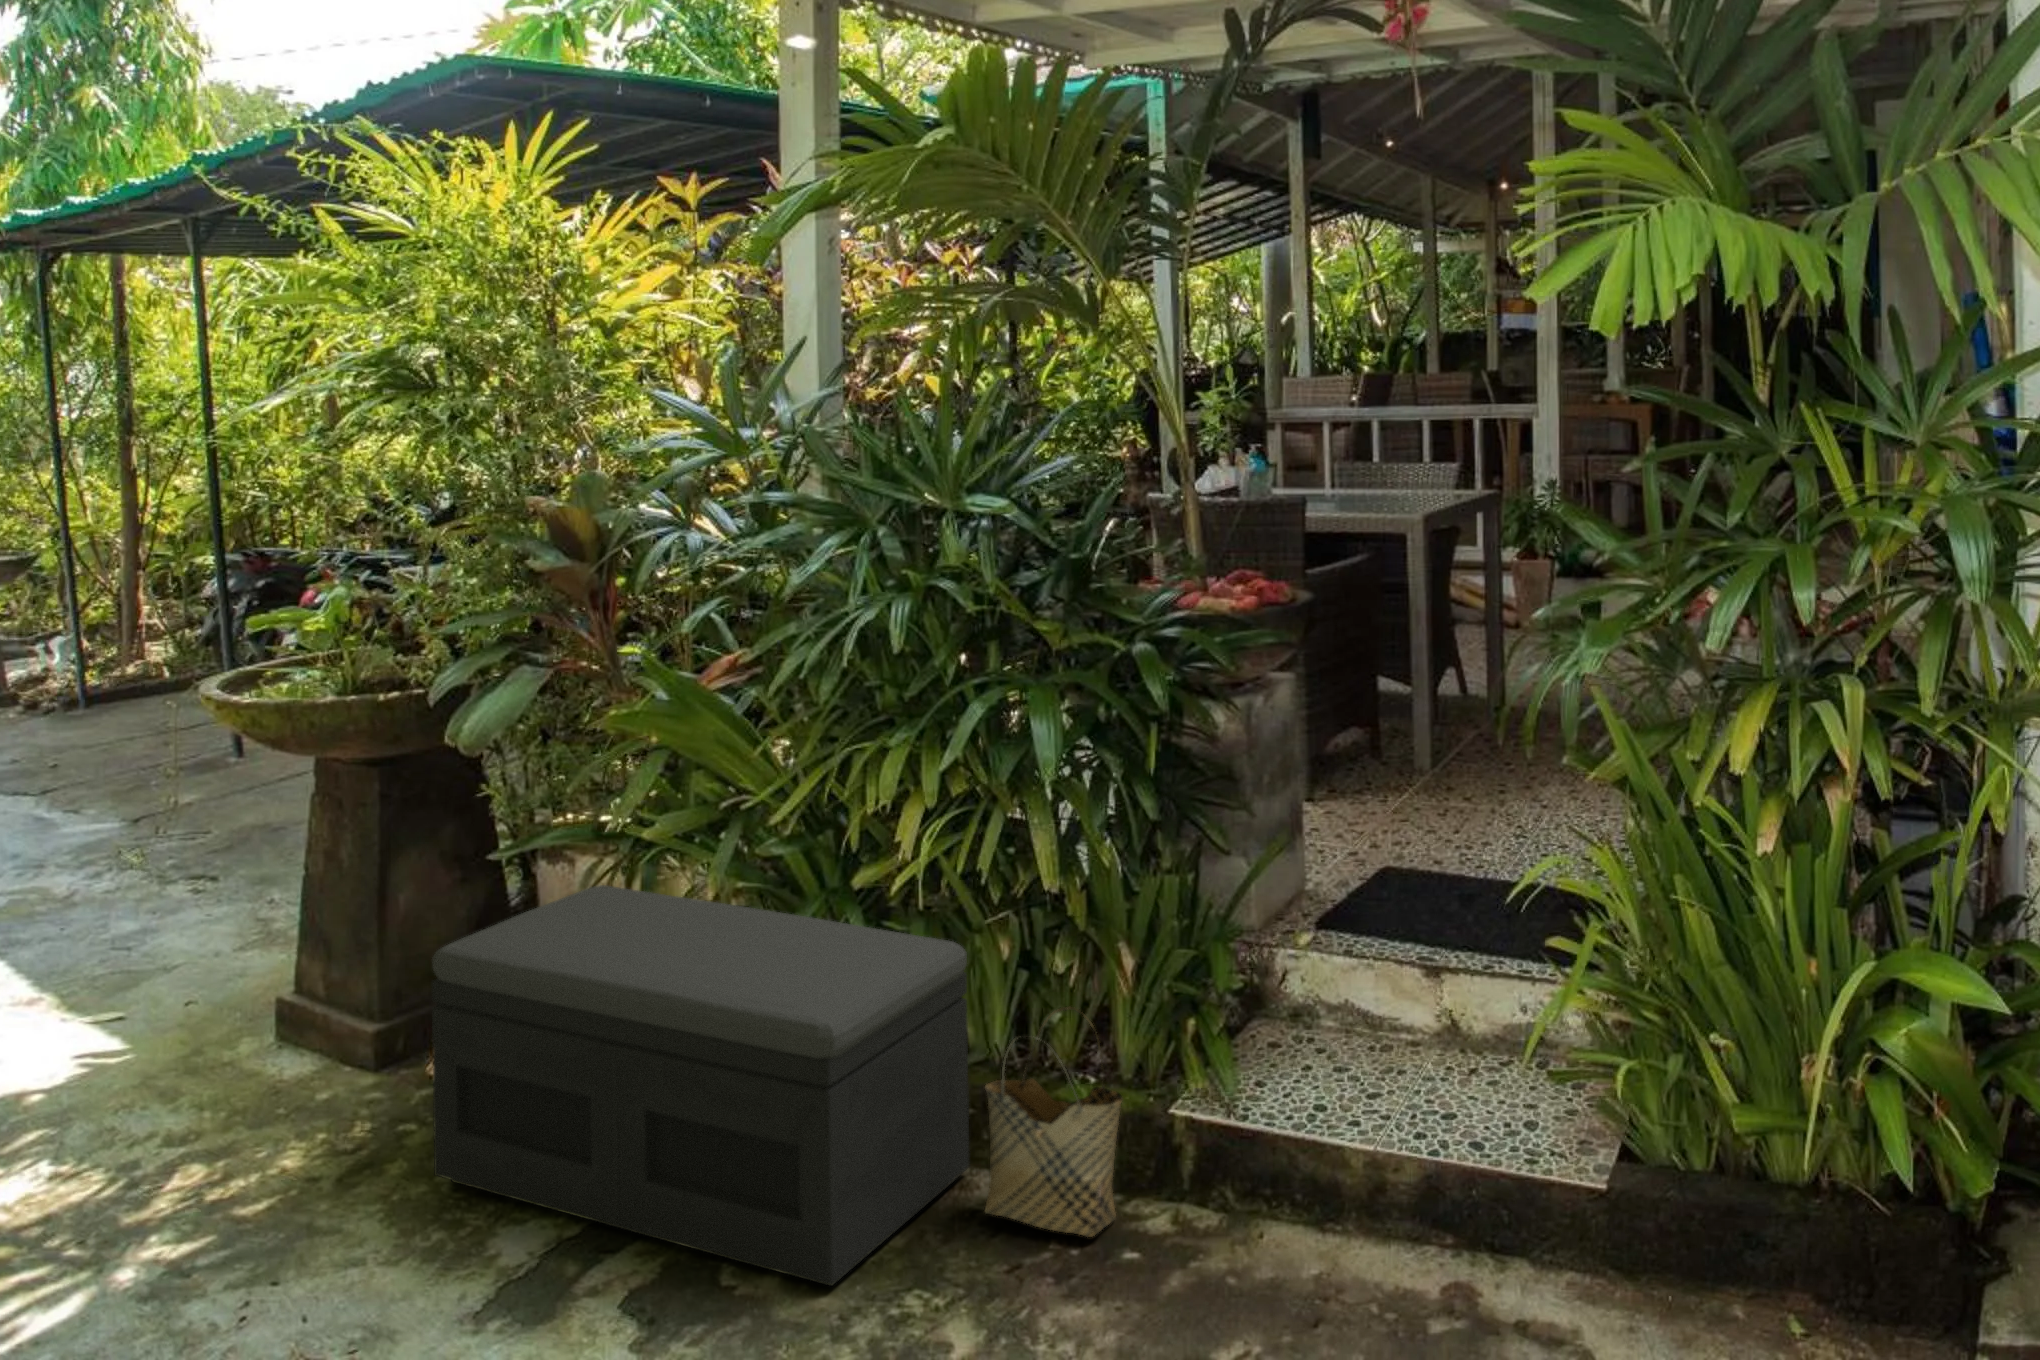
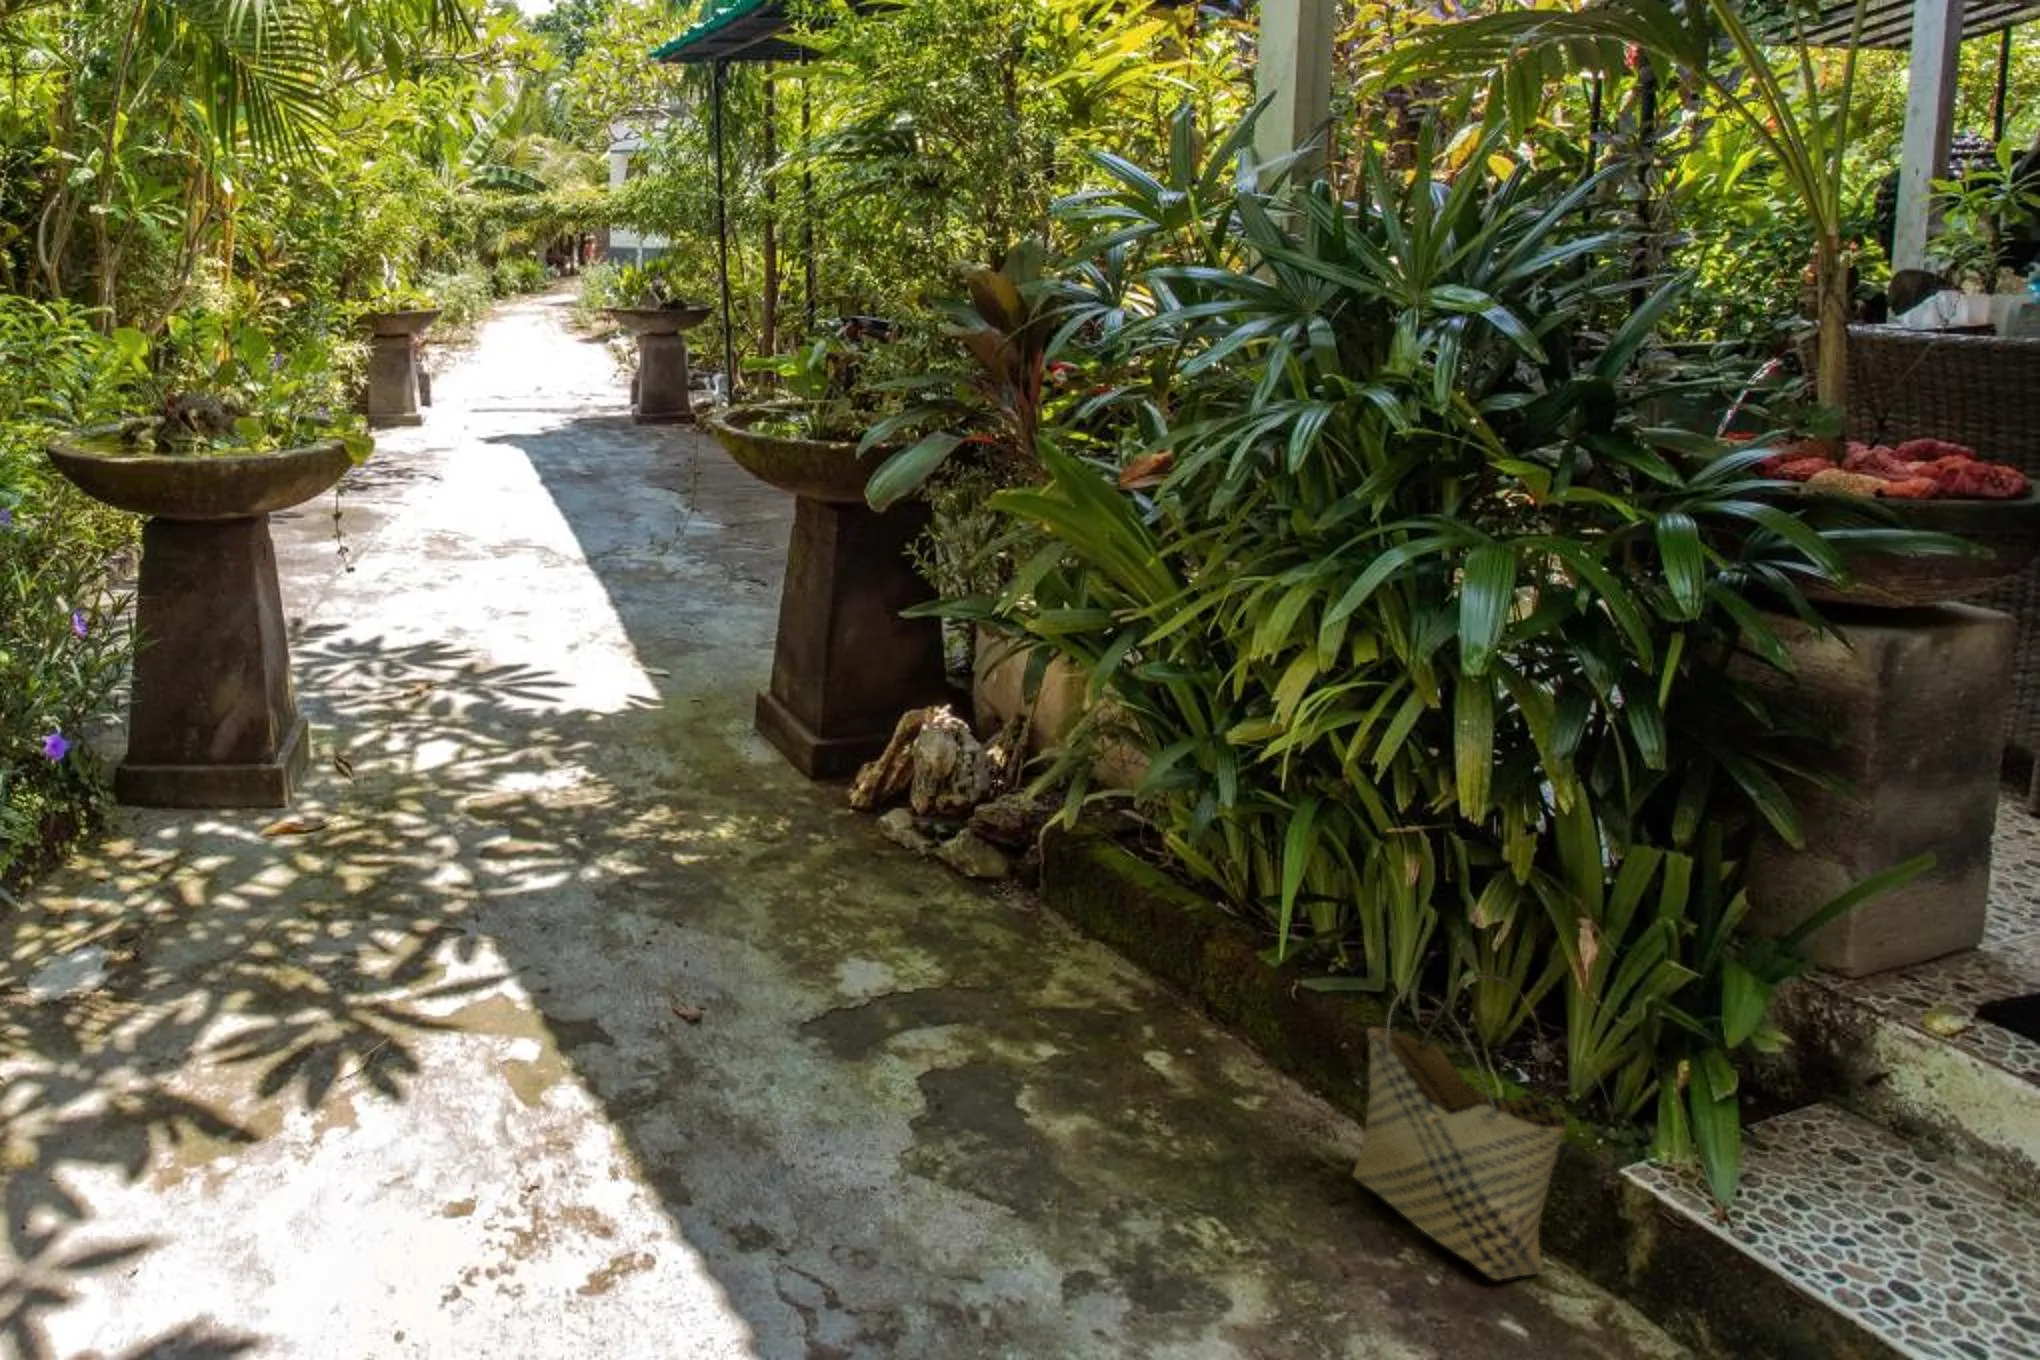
storage bench: present [432,885,970,1286] -> none [819,663,1365,1171]

